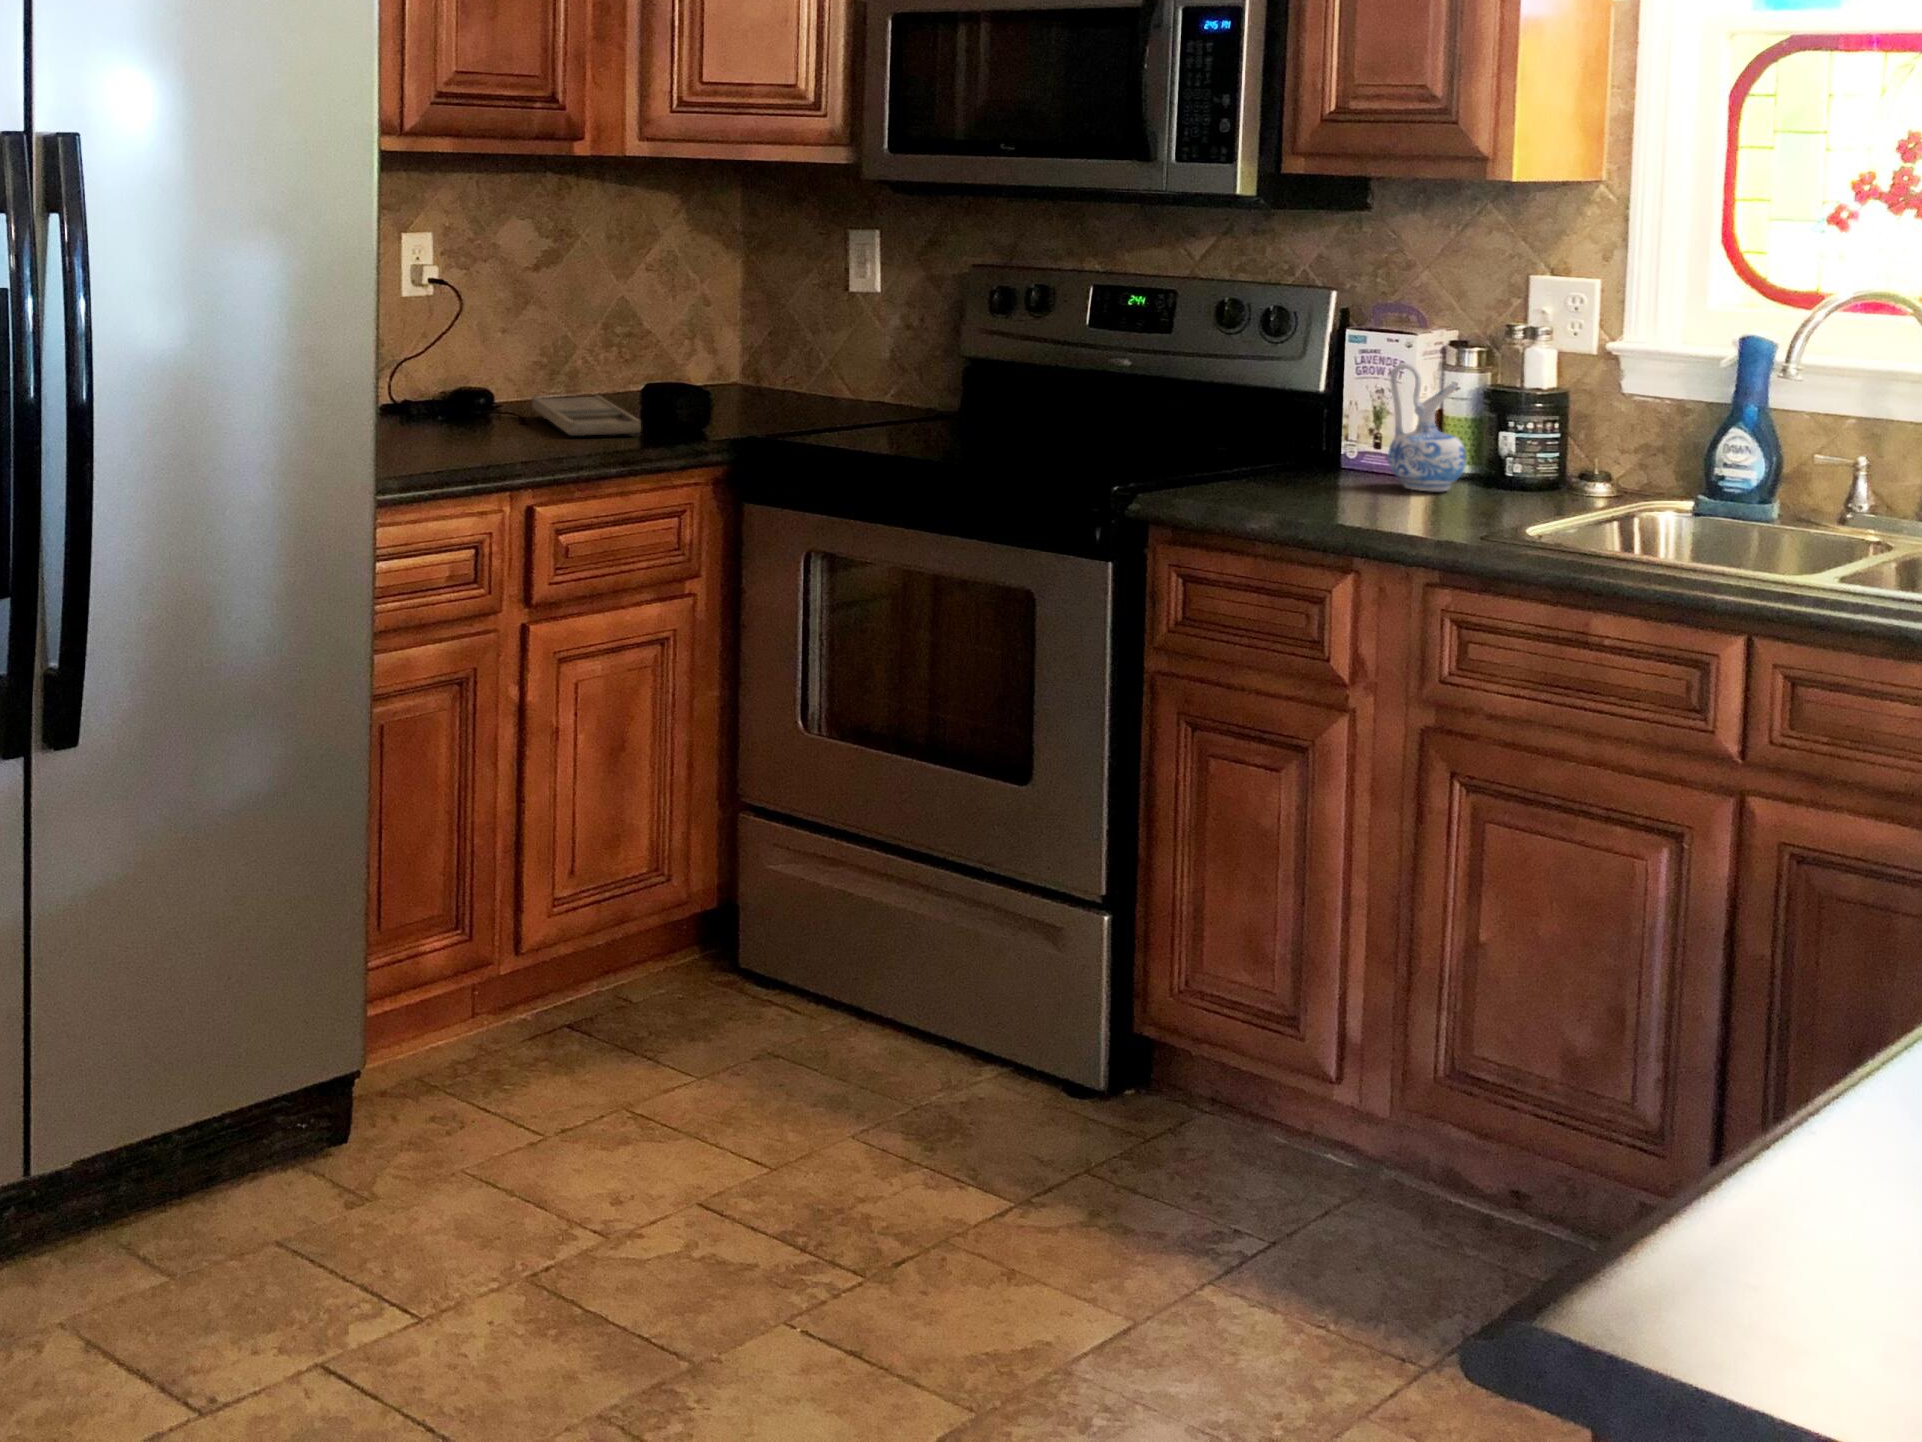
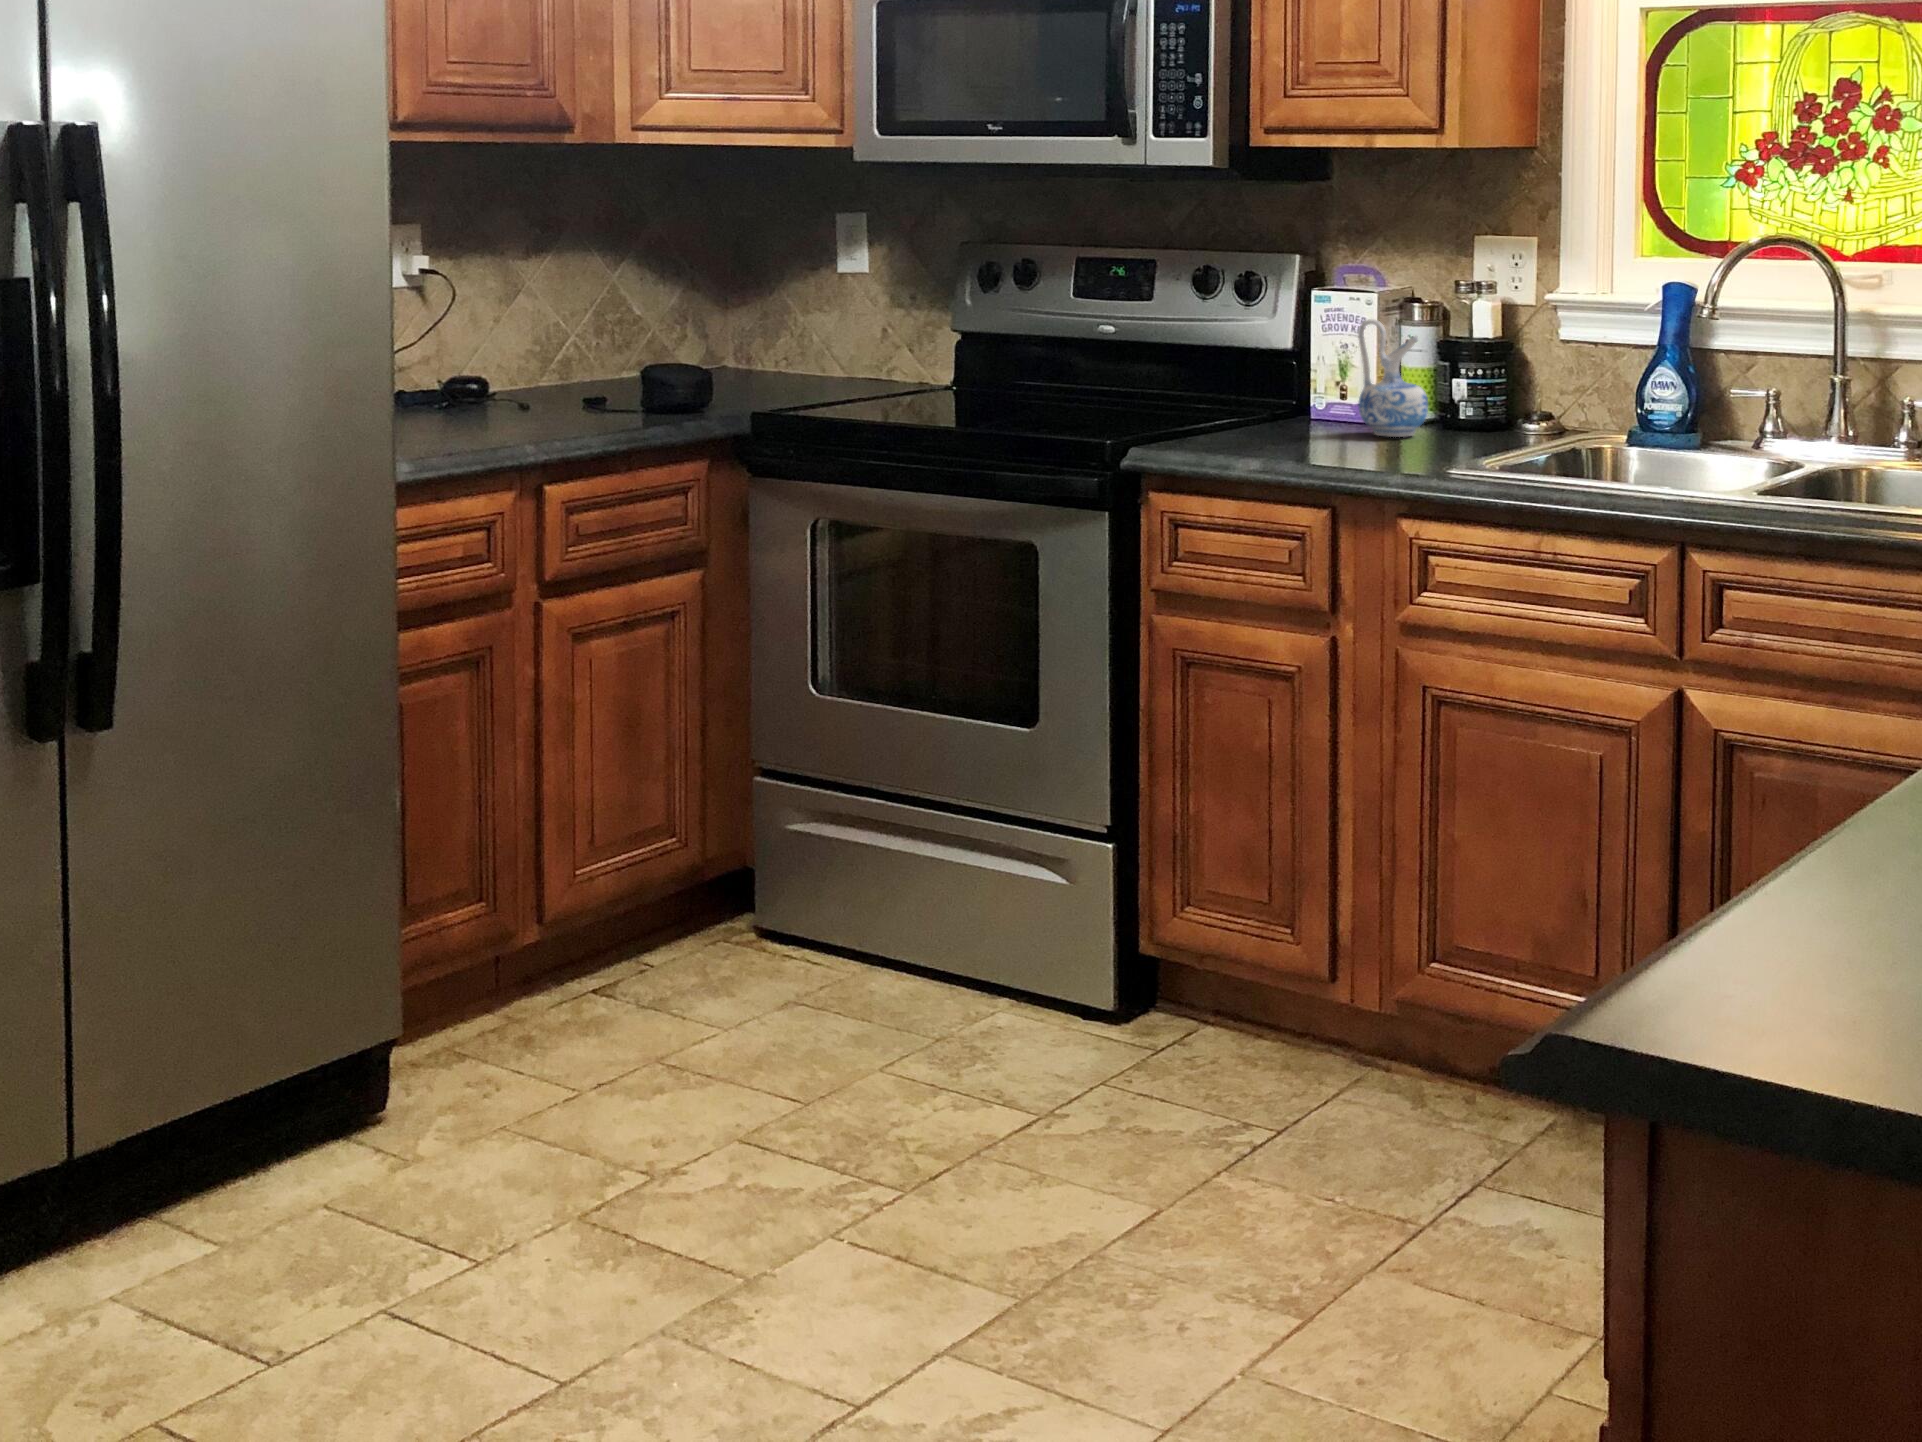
tray: present [532,395,641,436] -> none [530,381,644,419]

